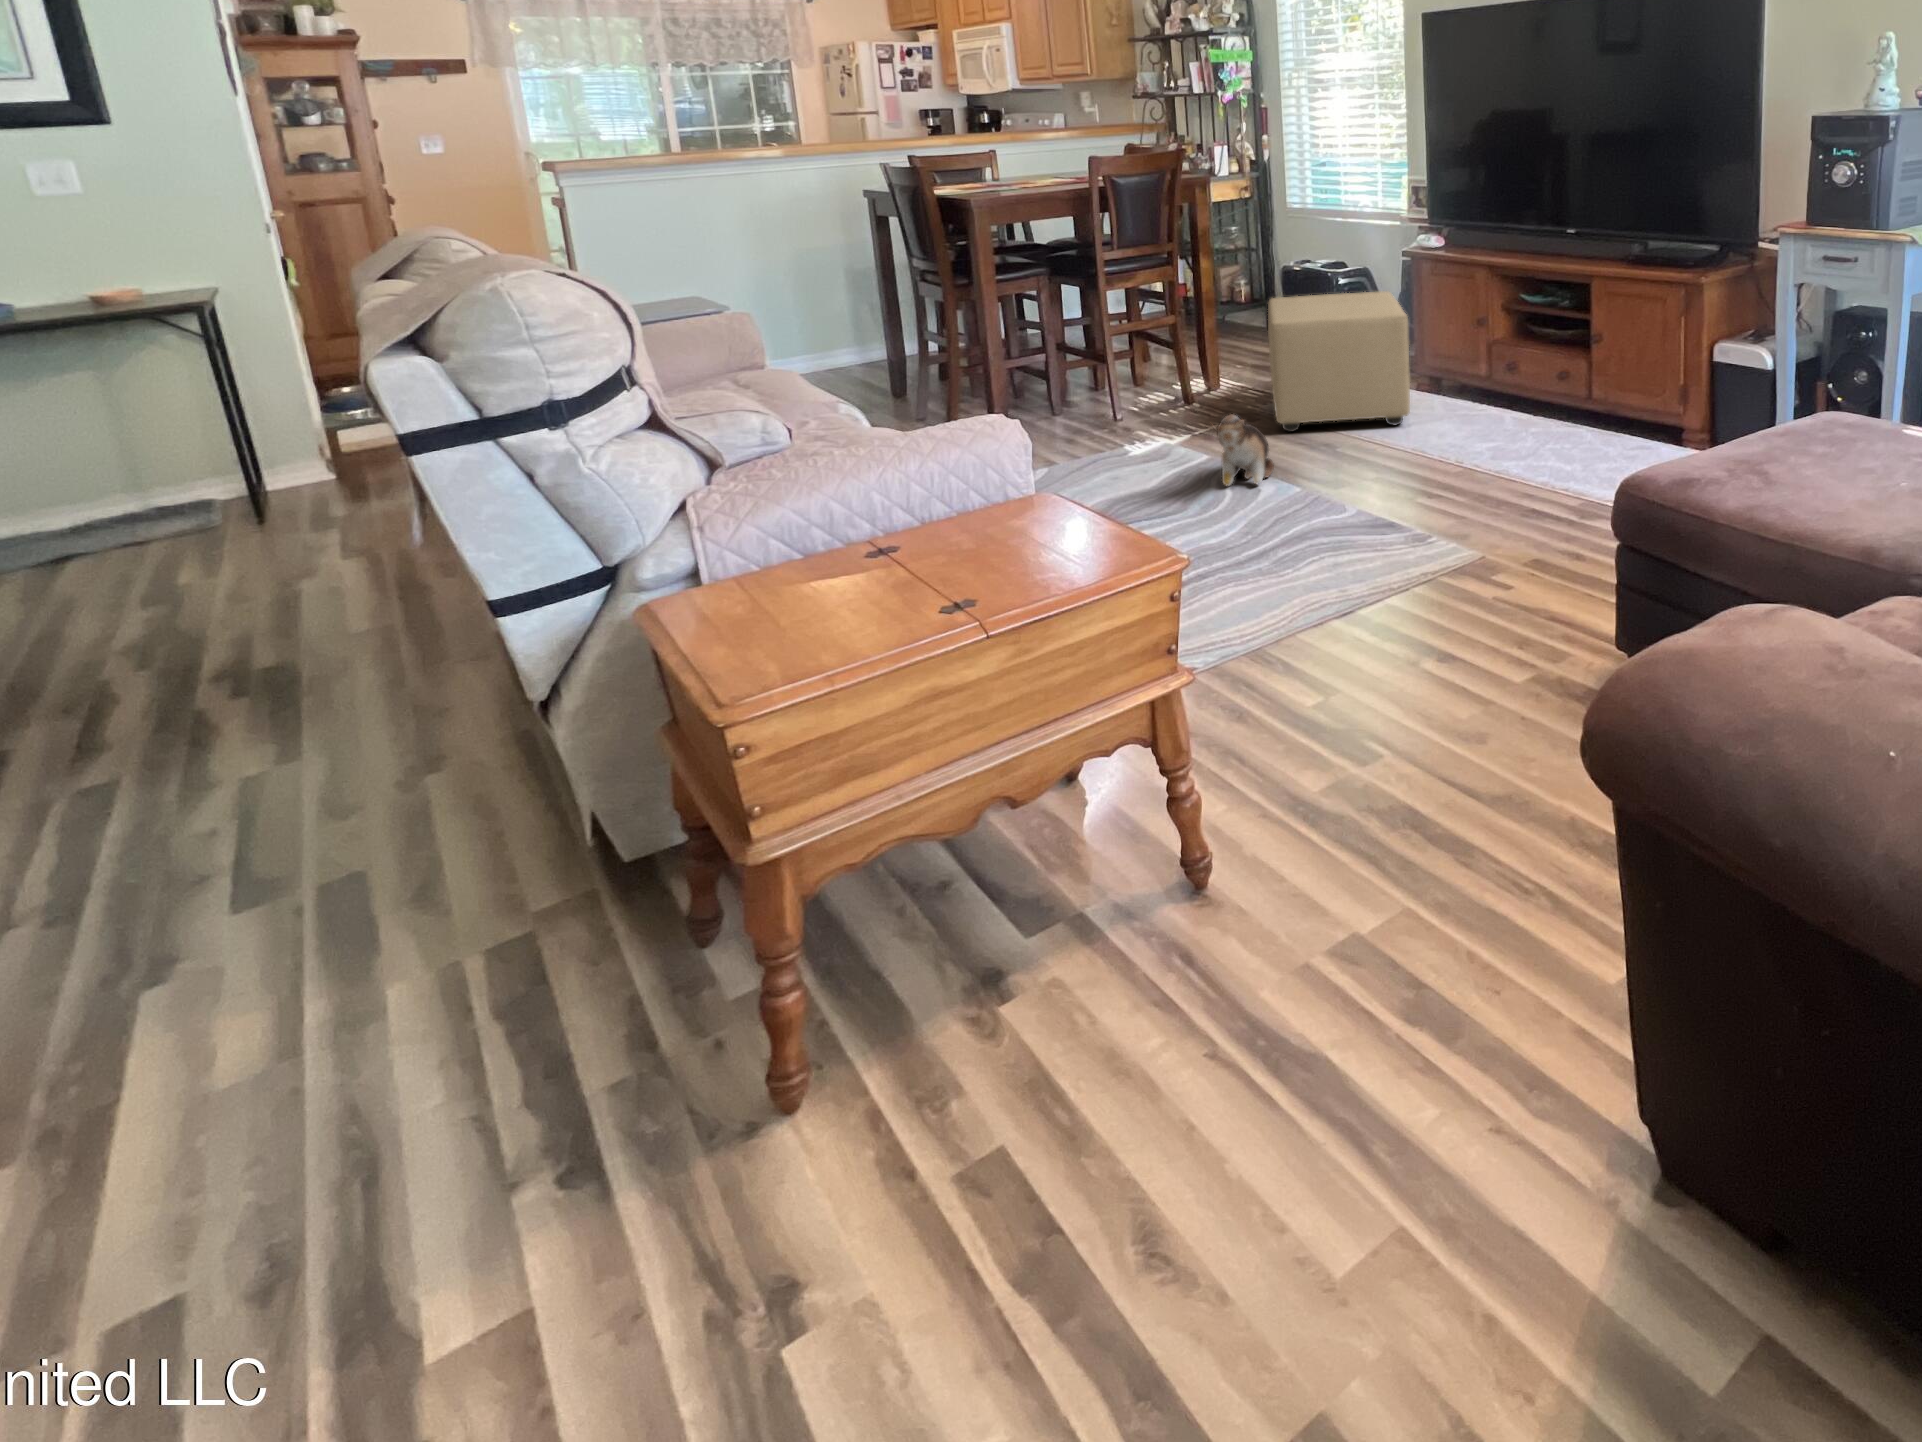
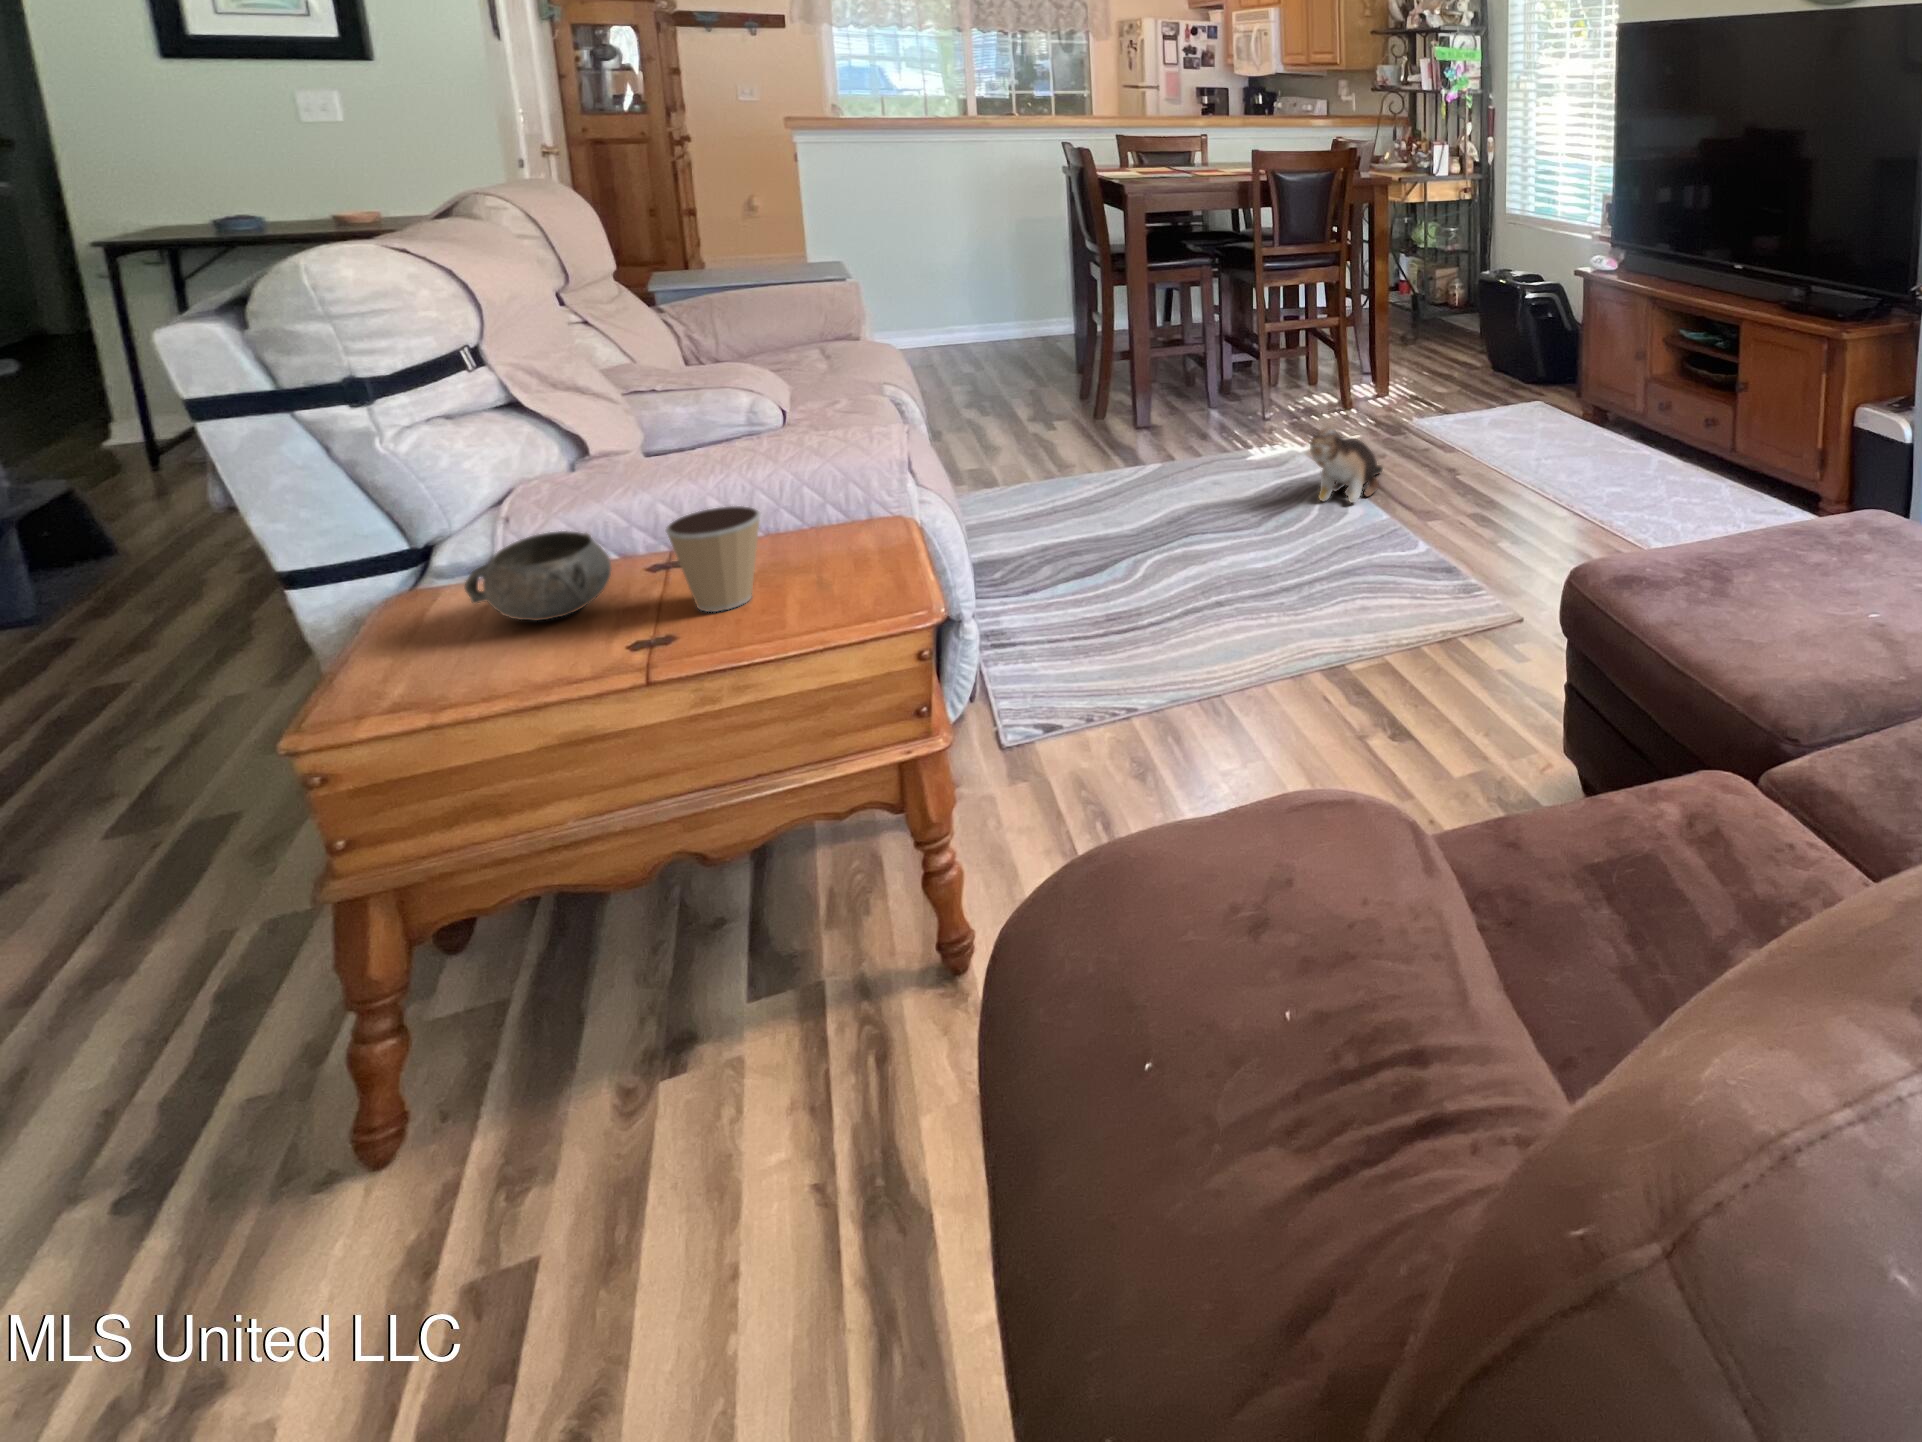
ottoman: present [1268,291,1410,432] -> none [1410,307,1559,453]
coffee cup: none [897,490,975,588] -> present [666,506,761,612]
decorative bowl: none [720,530,836,613] -> present [464,531,611,621]

